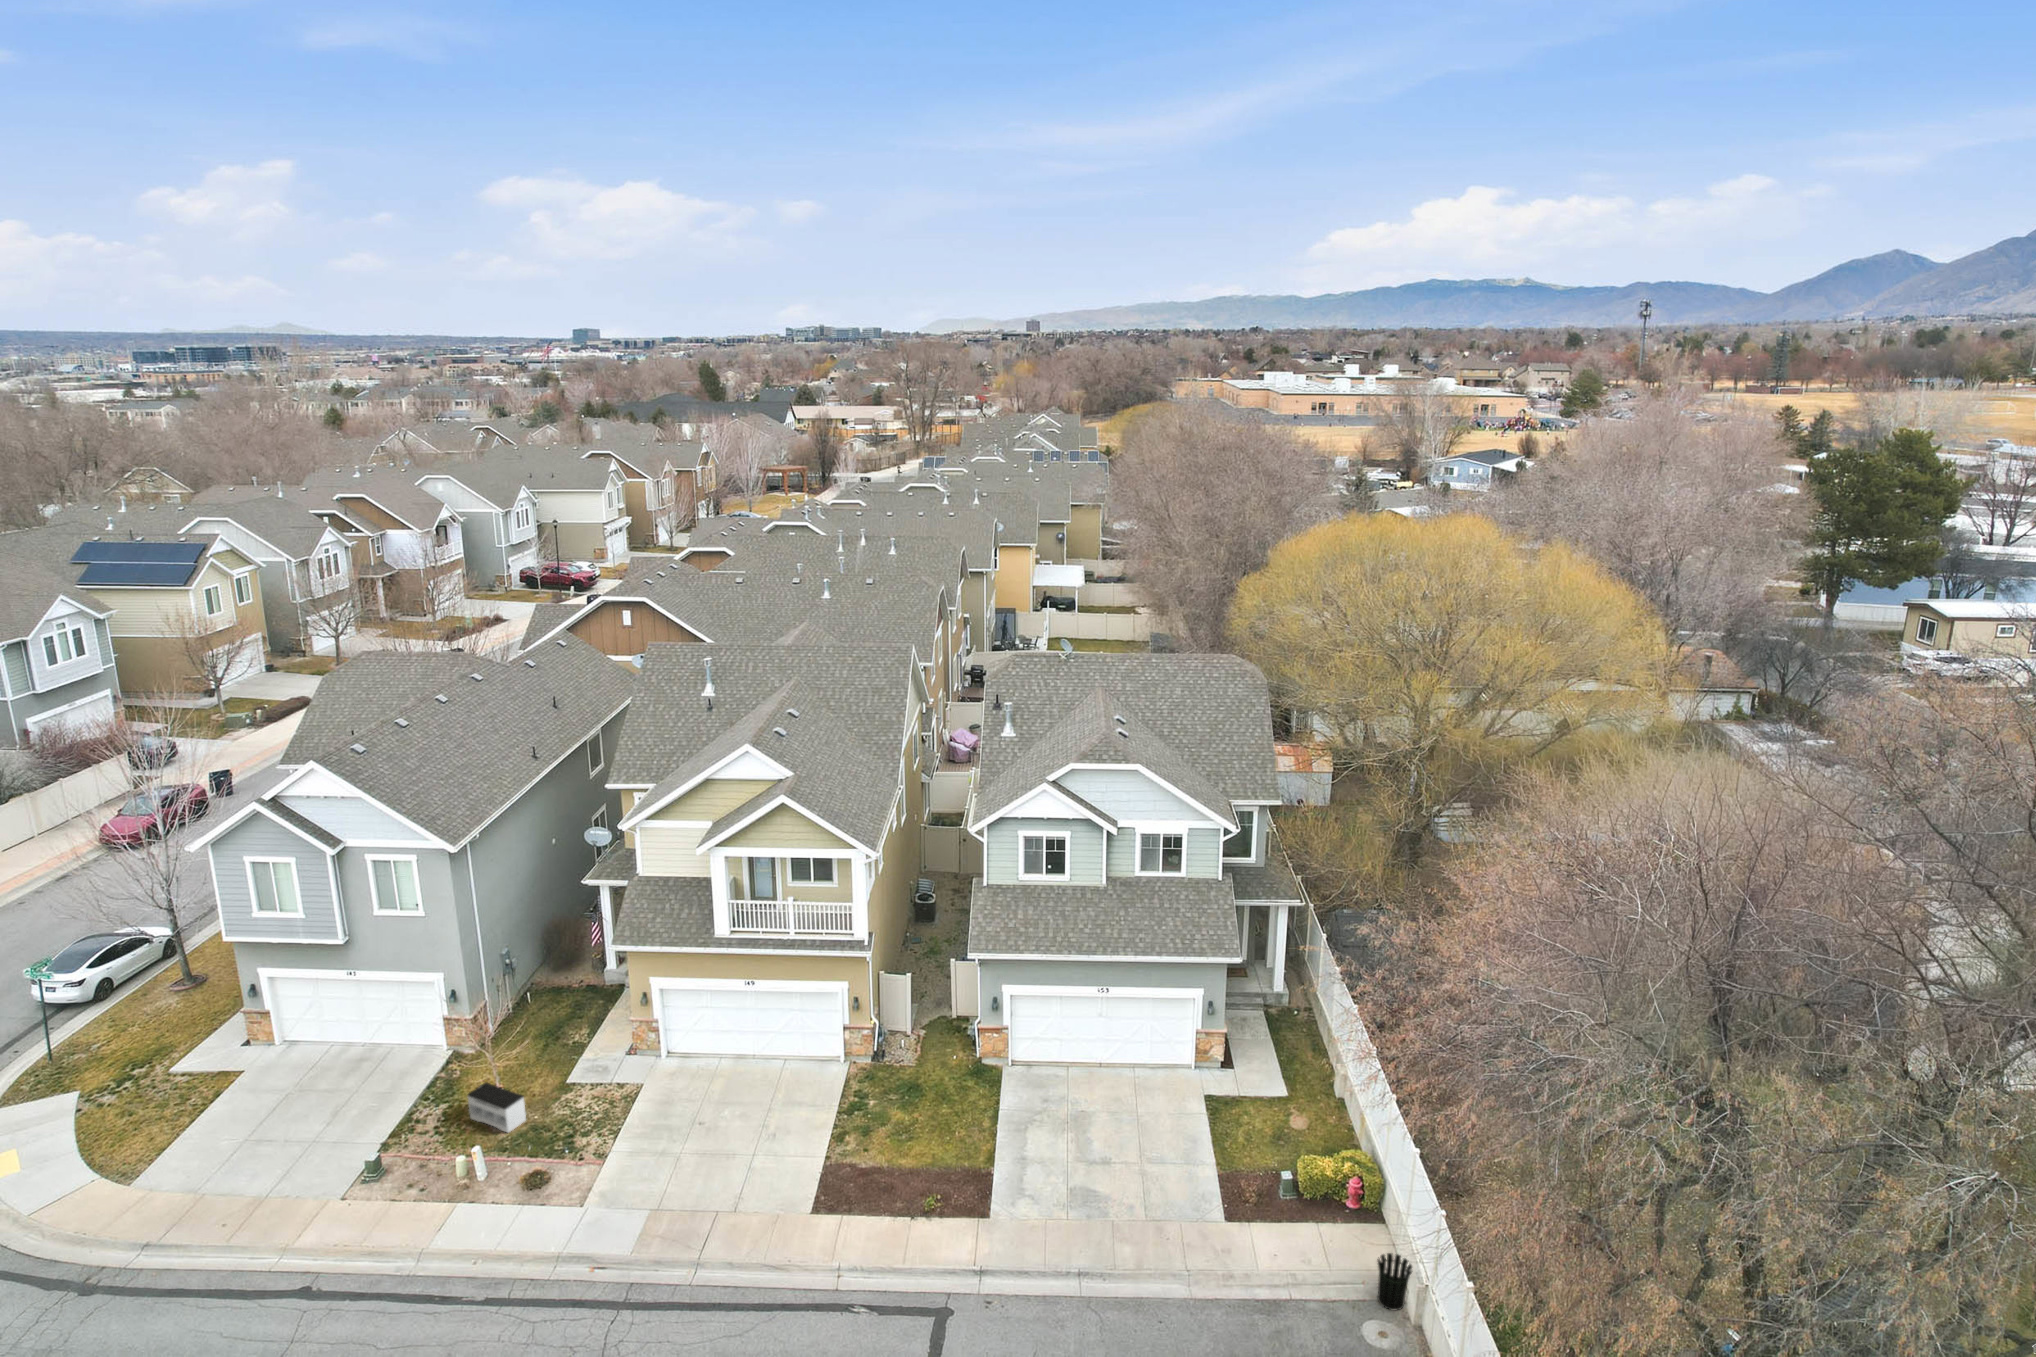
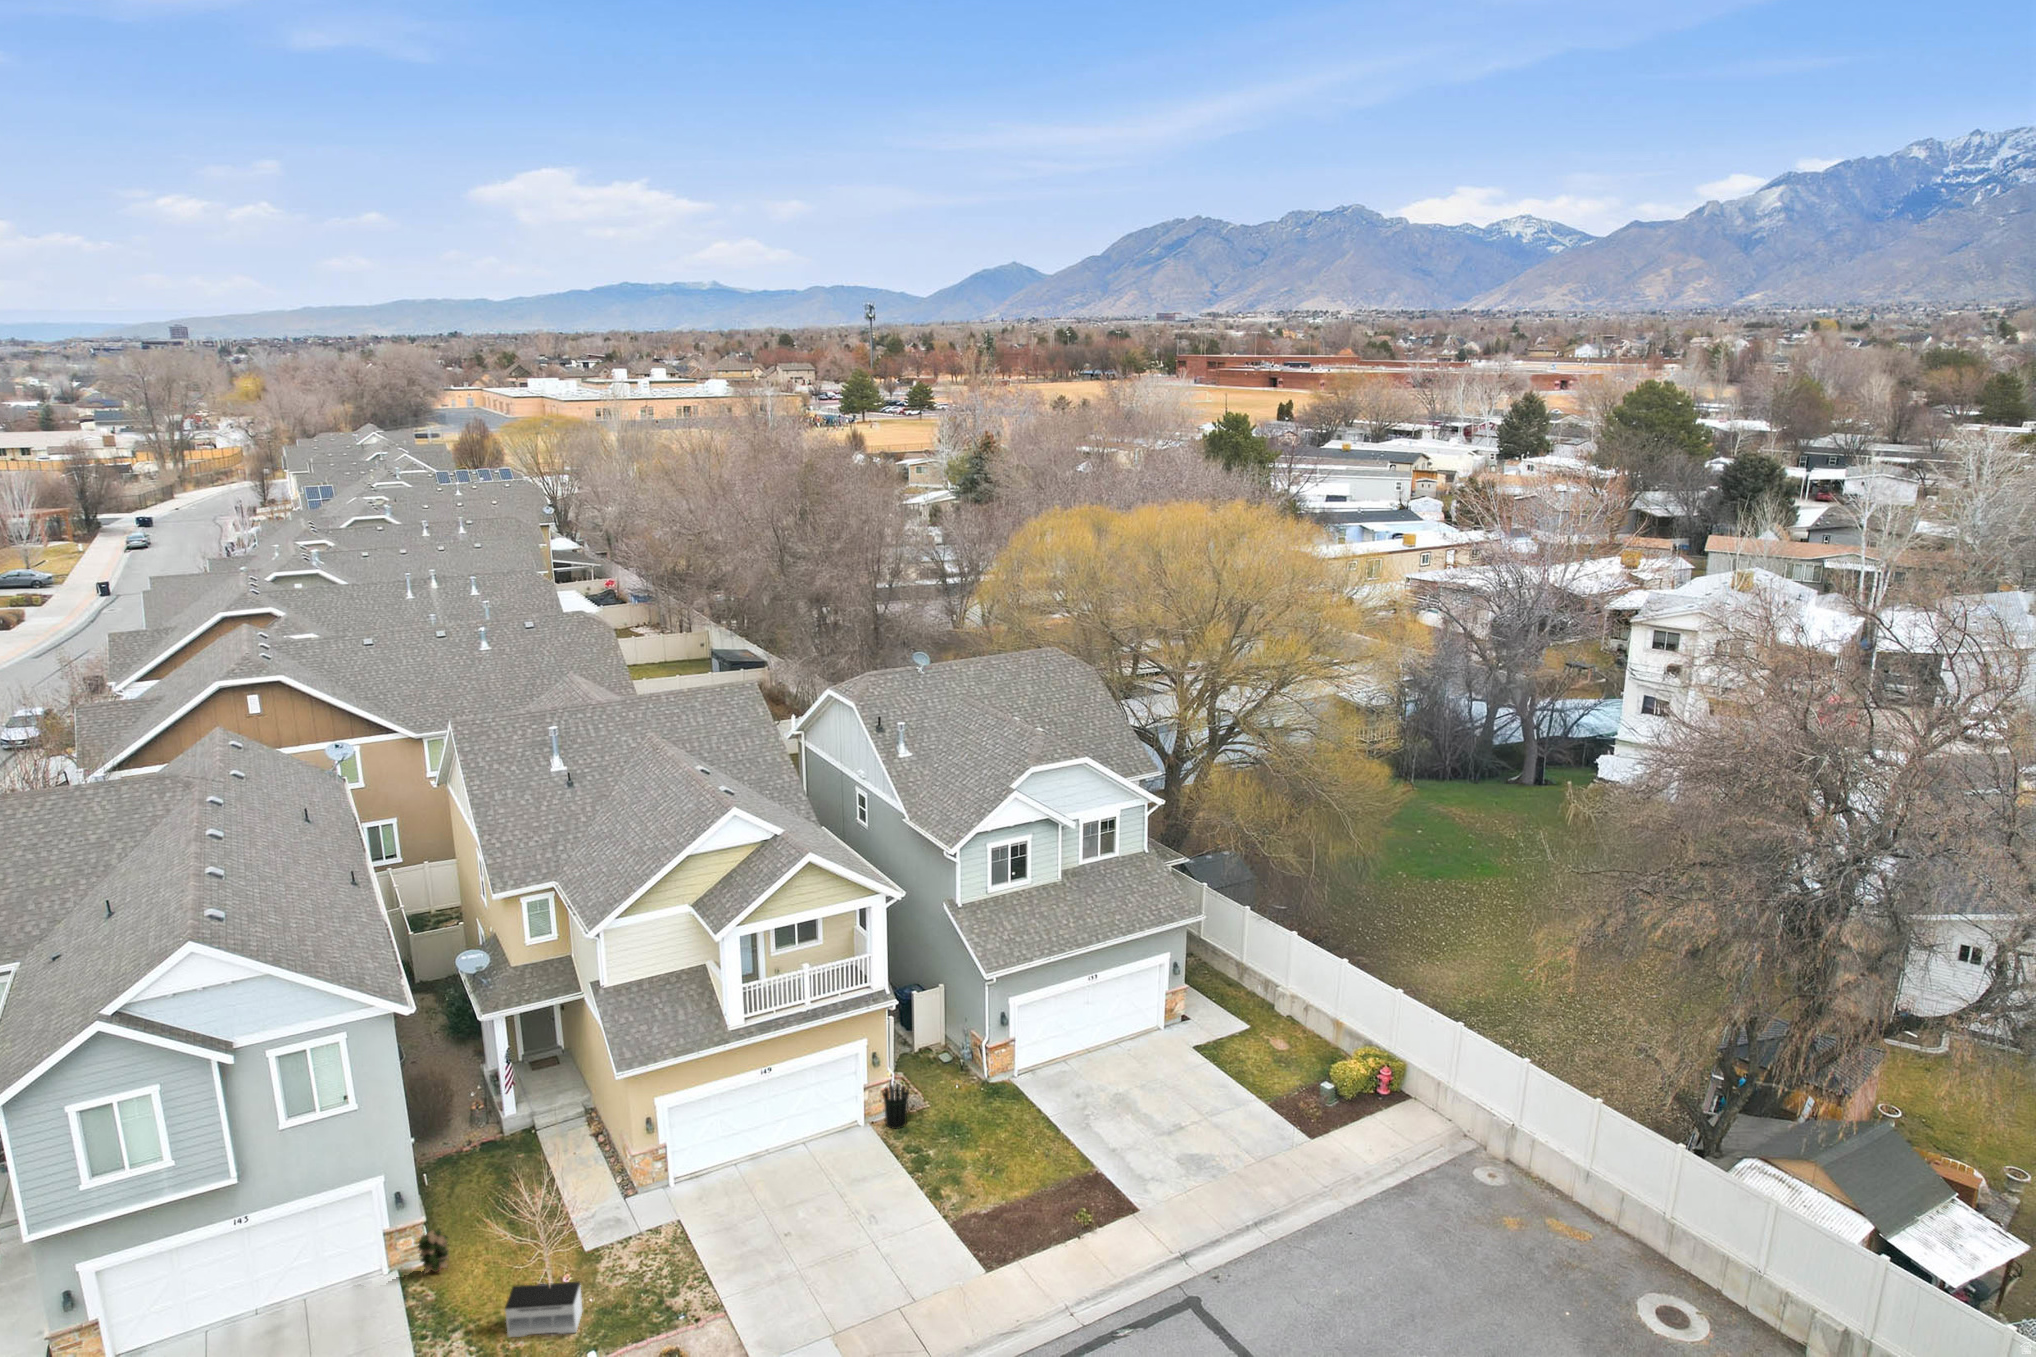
decorative plant: none [466,1026,493,1058] -> present [418,1230,449,1273]
waste bin: present [1377,1253,1412,1310] -> present [882,1085,909,1129]

